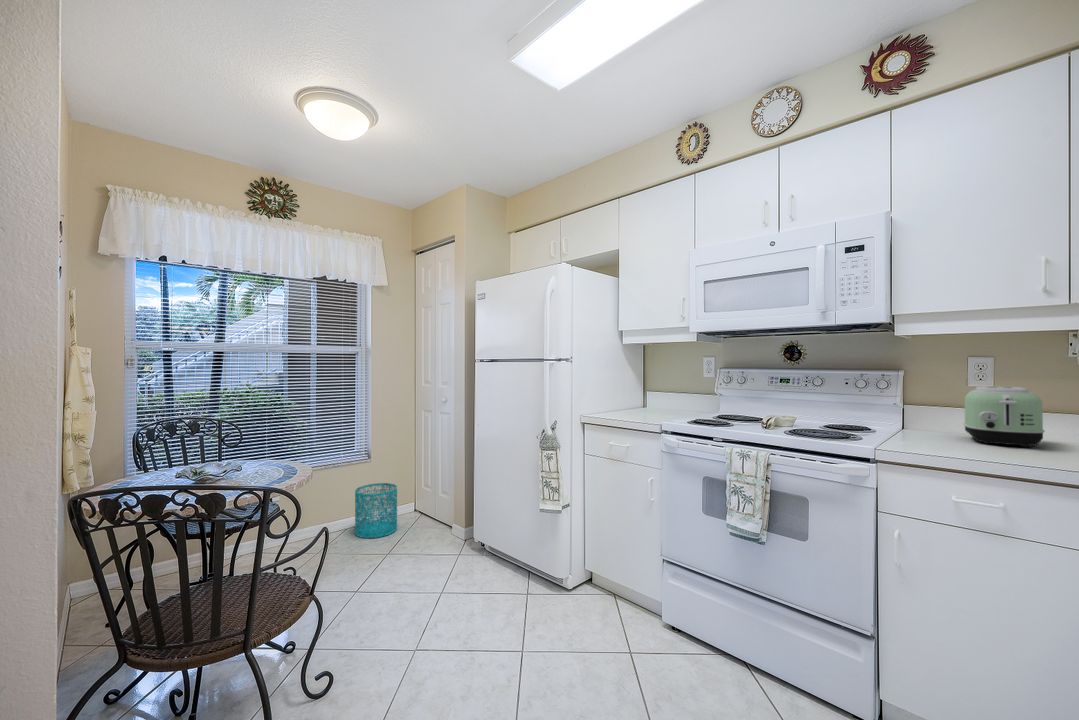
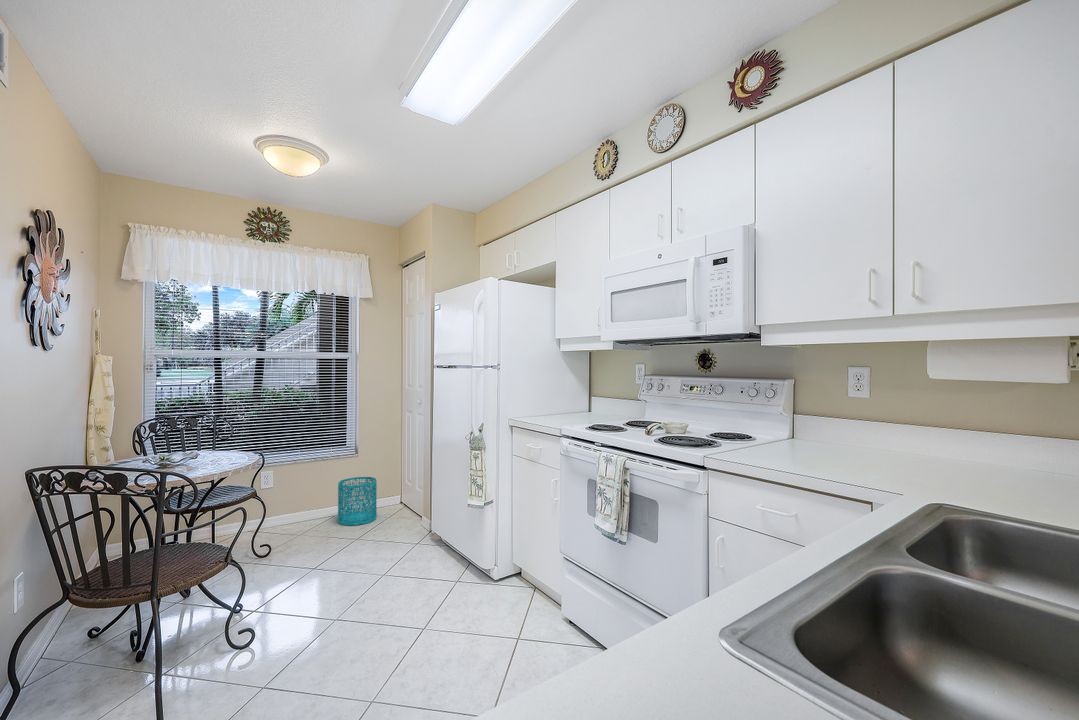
toaster: present [964,386,1045,447] -> none [822,397,895,459]

